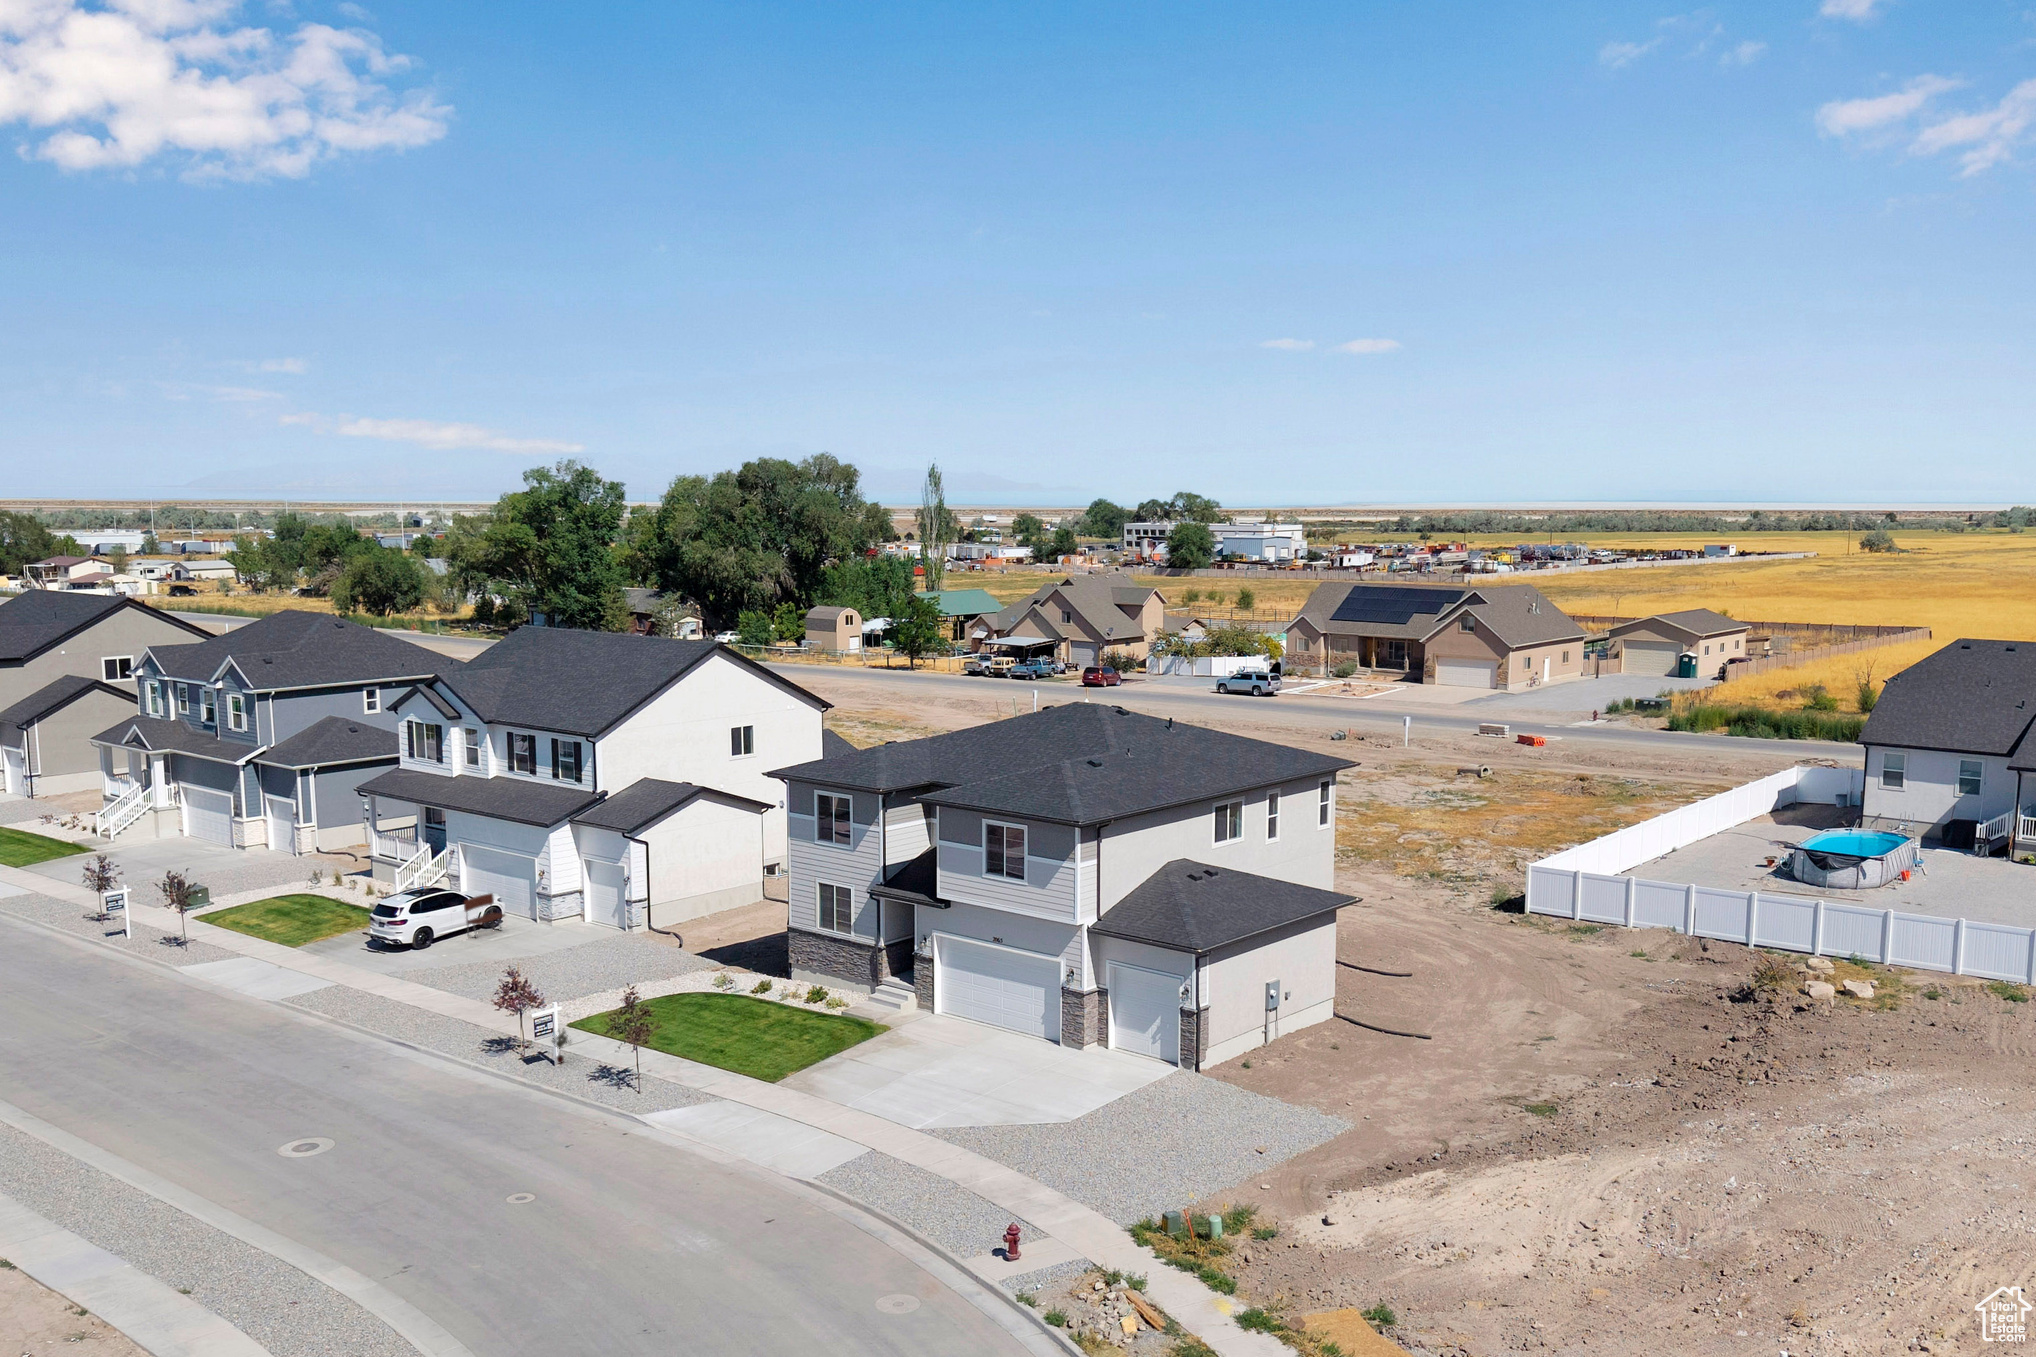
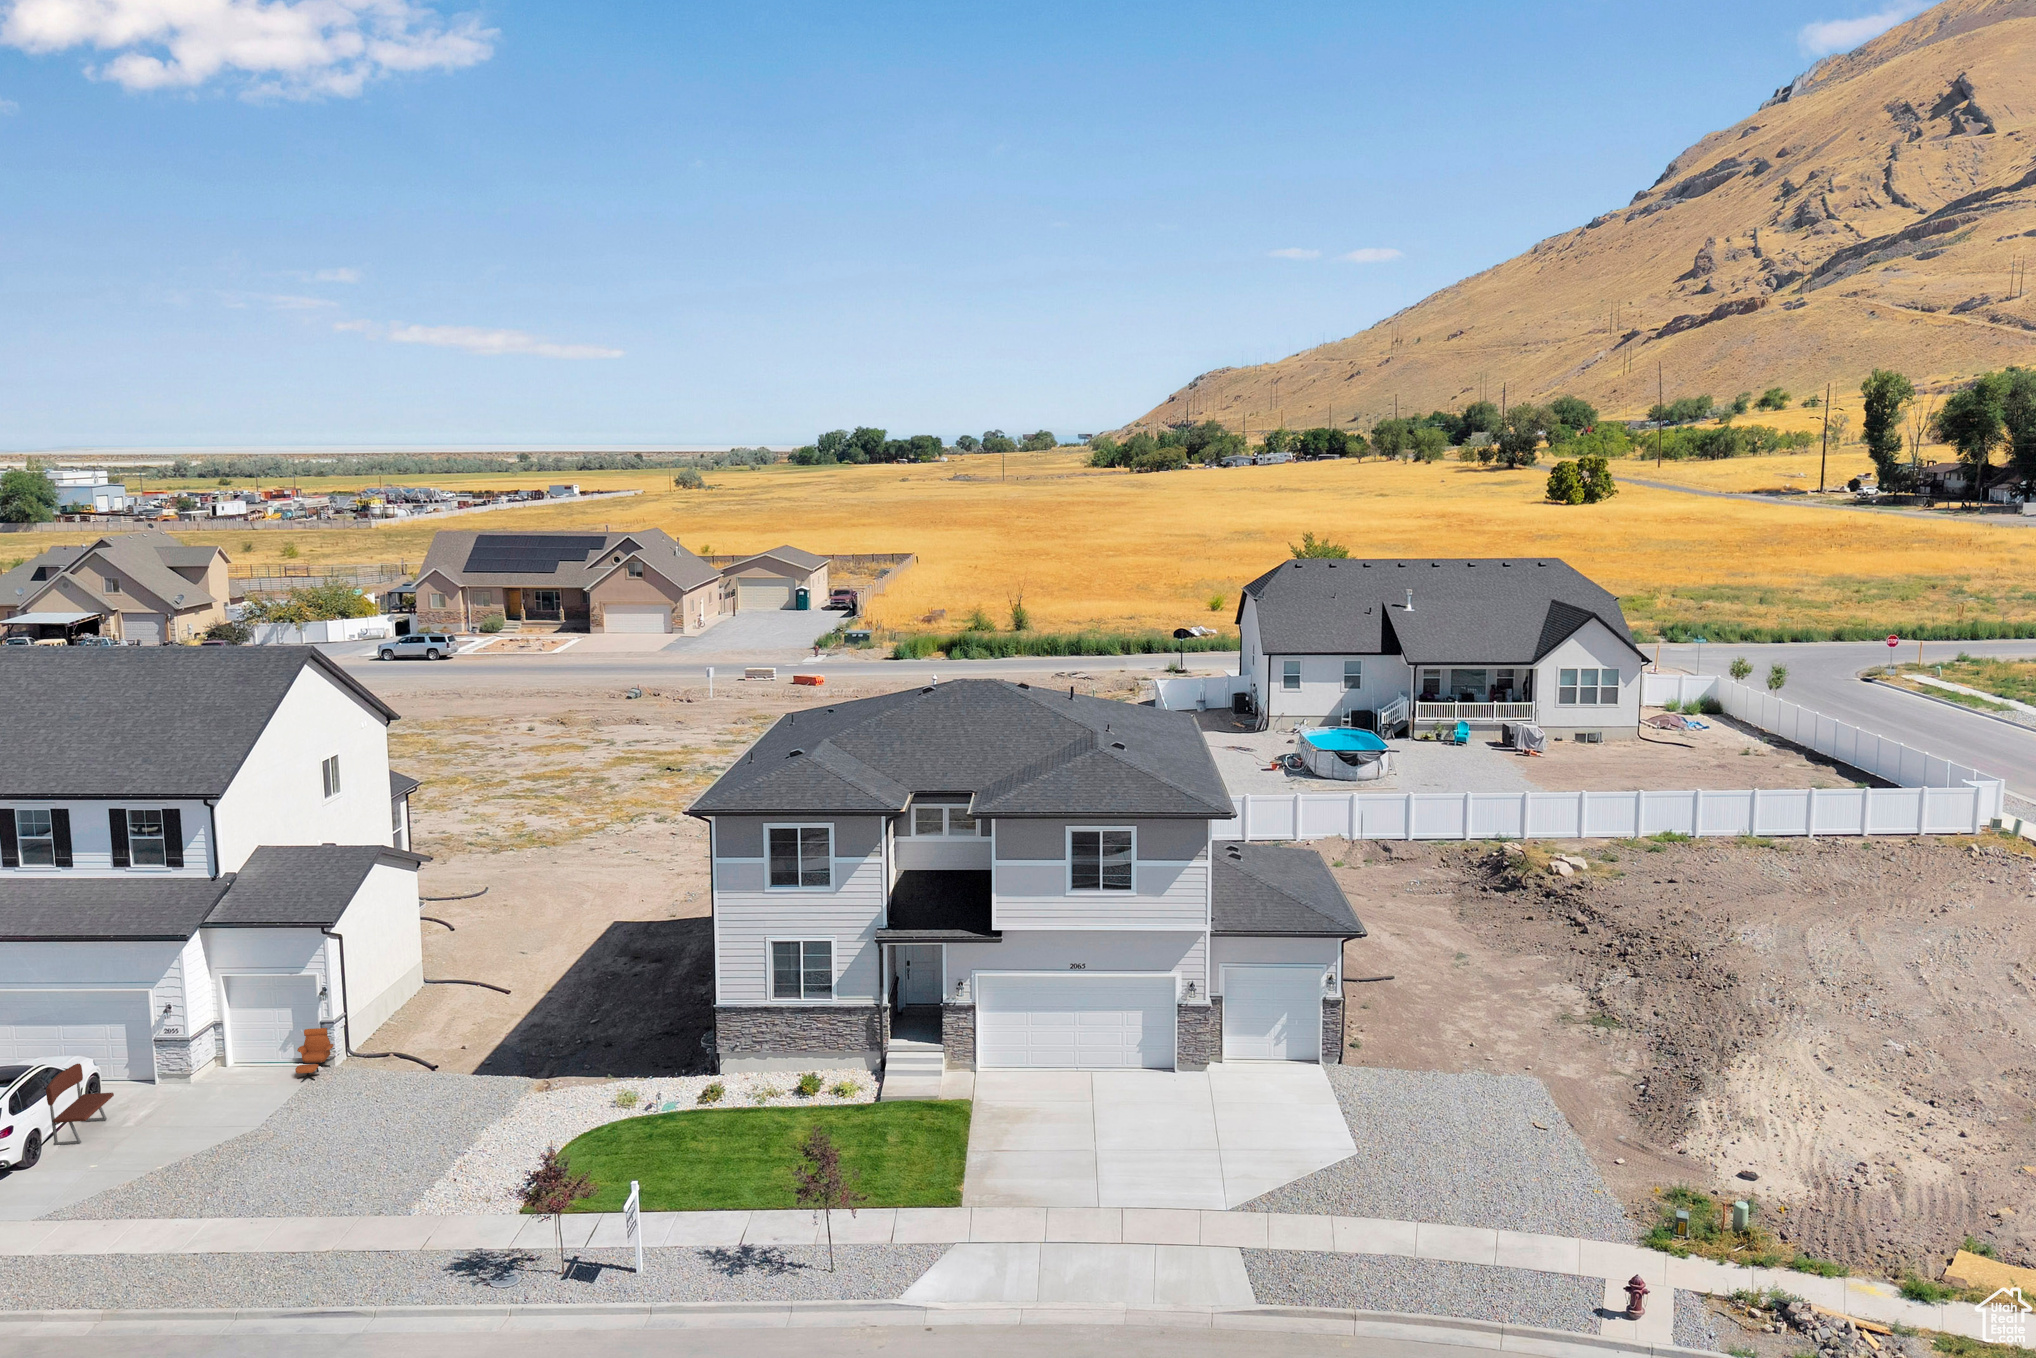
lounge chair: none [599,901,627,933] -> present [295,1028,334,1083]
potted tree: present [552,1028,571,1063] -> none [605,1231,651,1288]

